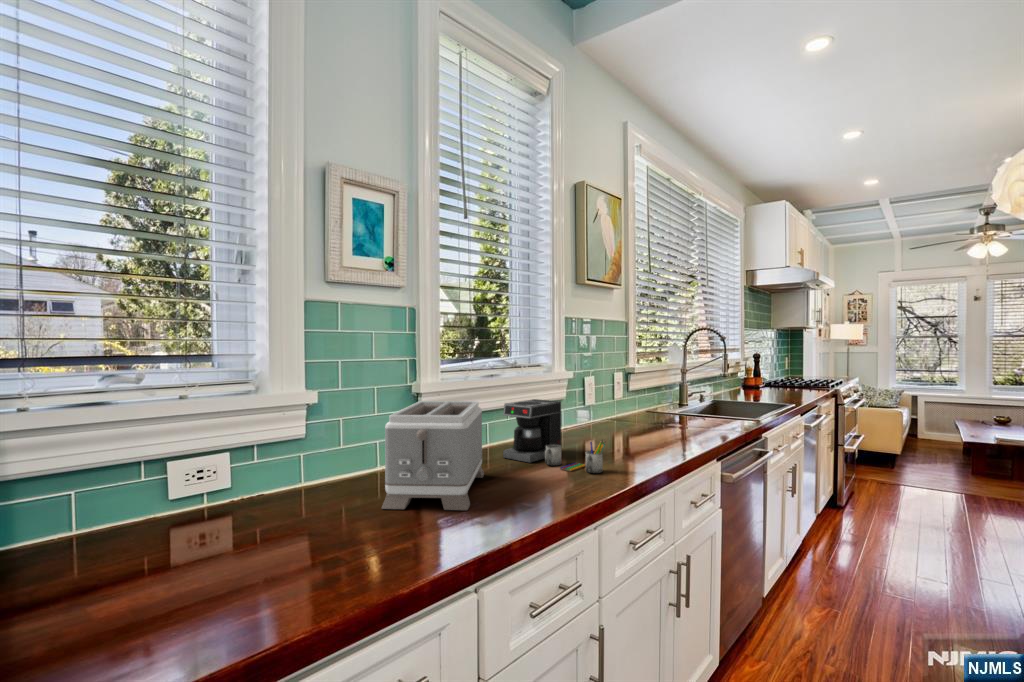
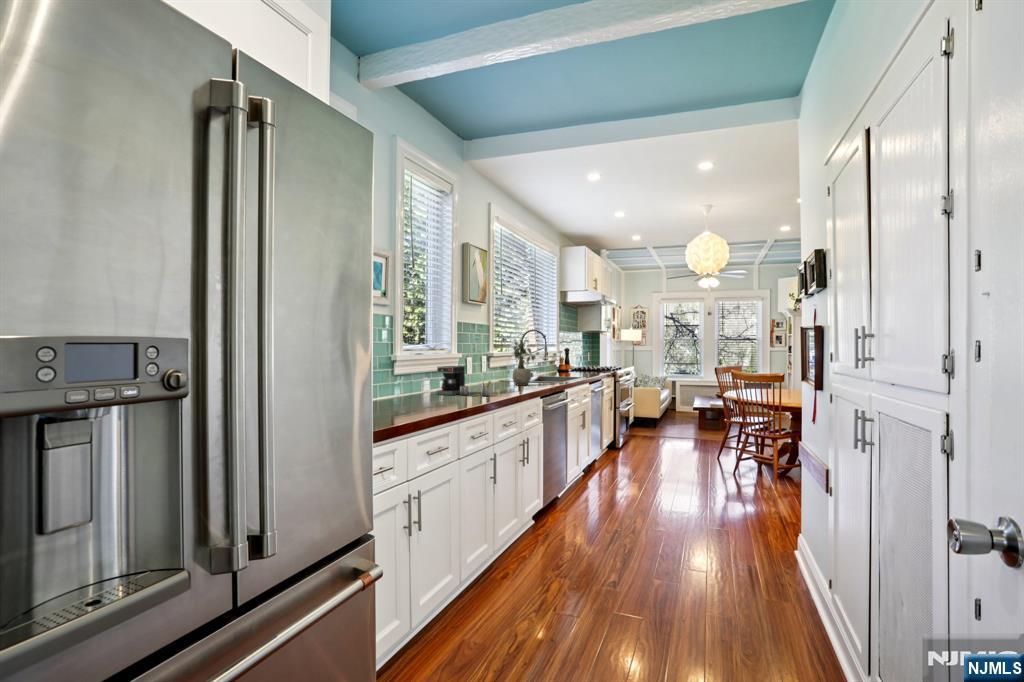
potted plant: none [662,345,716,428] -> present [512,339,539,386]
toaster: present [382,401,484,510] -> none [401,363,441,404]

